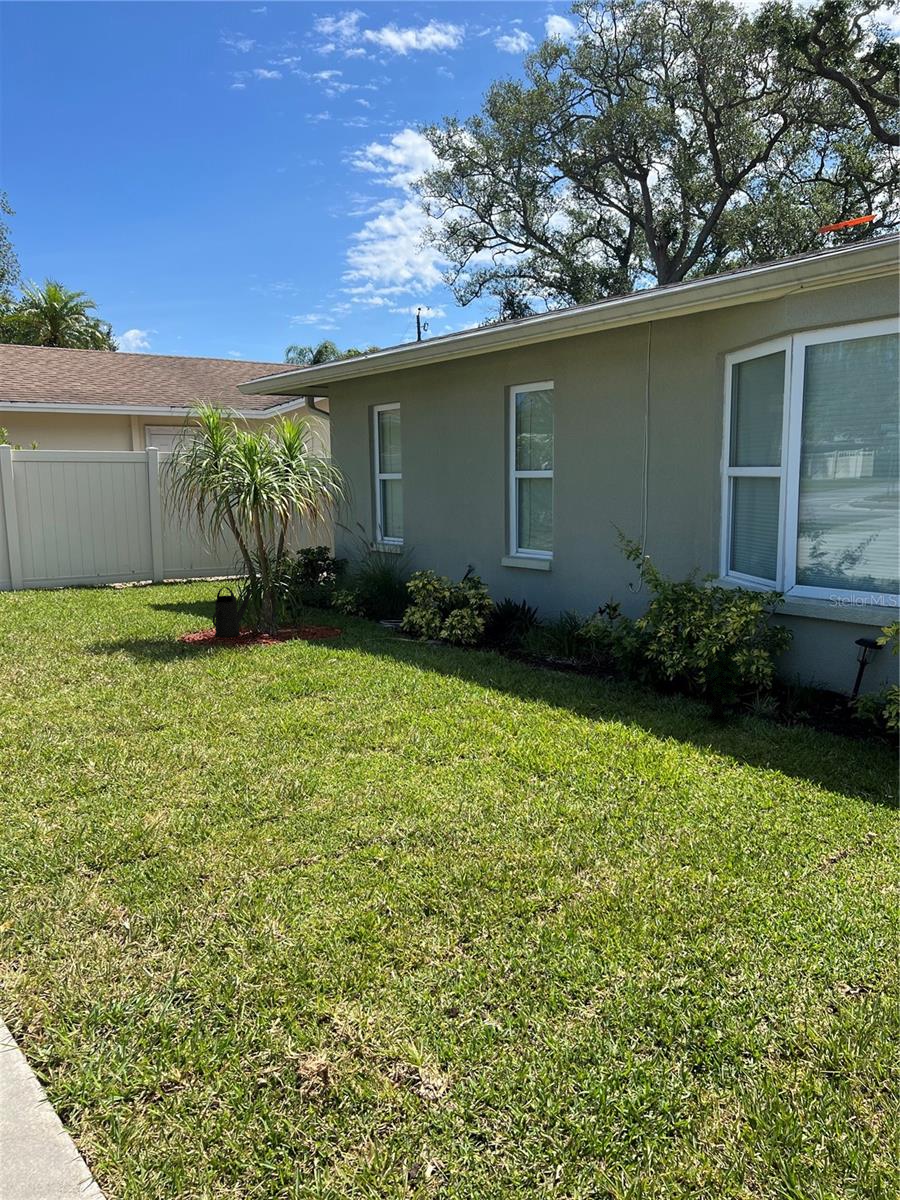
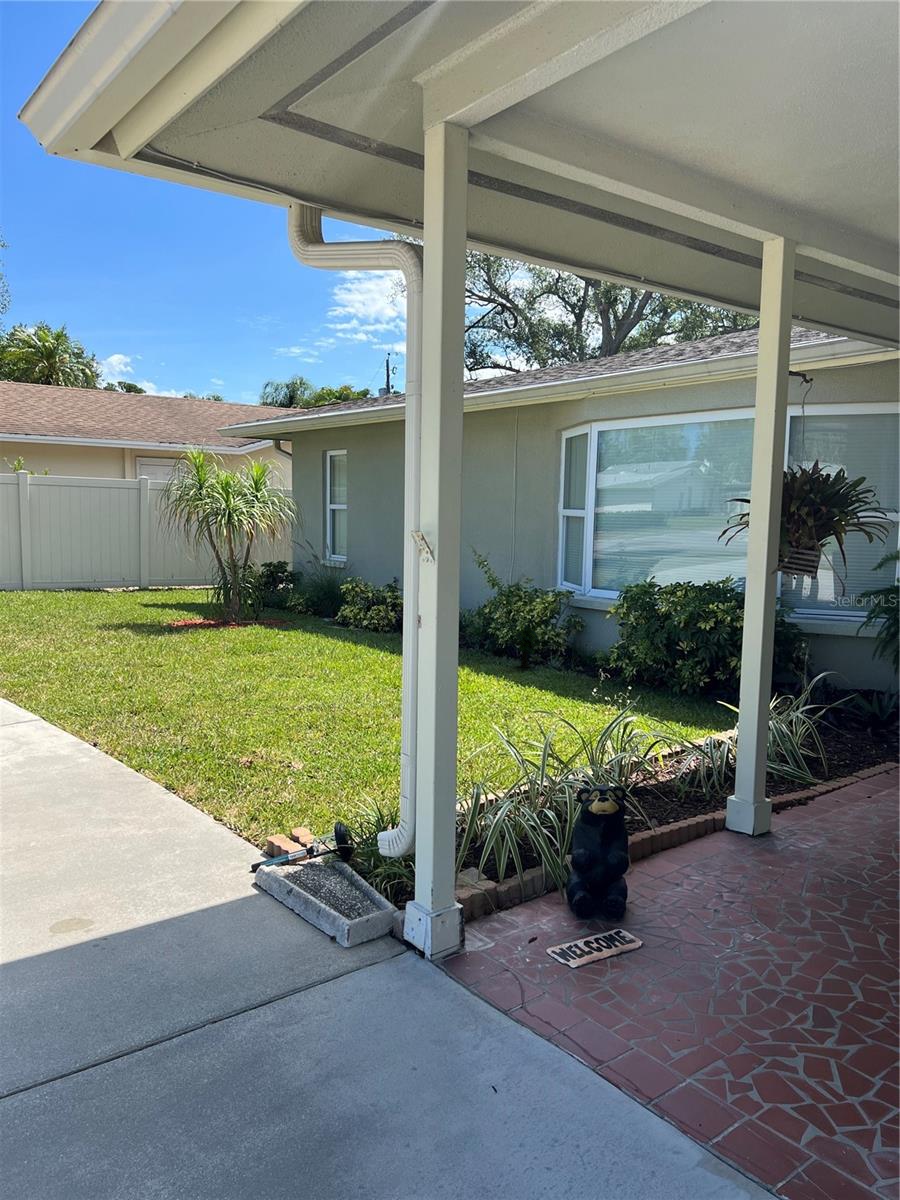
watering can: present [212,587,252,638] -> none [193,585,223,622]

